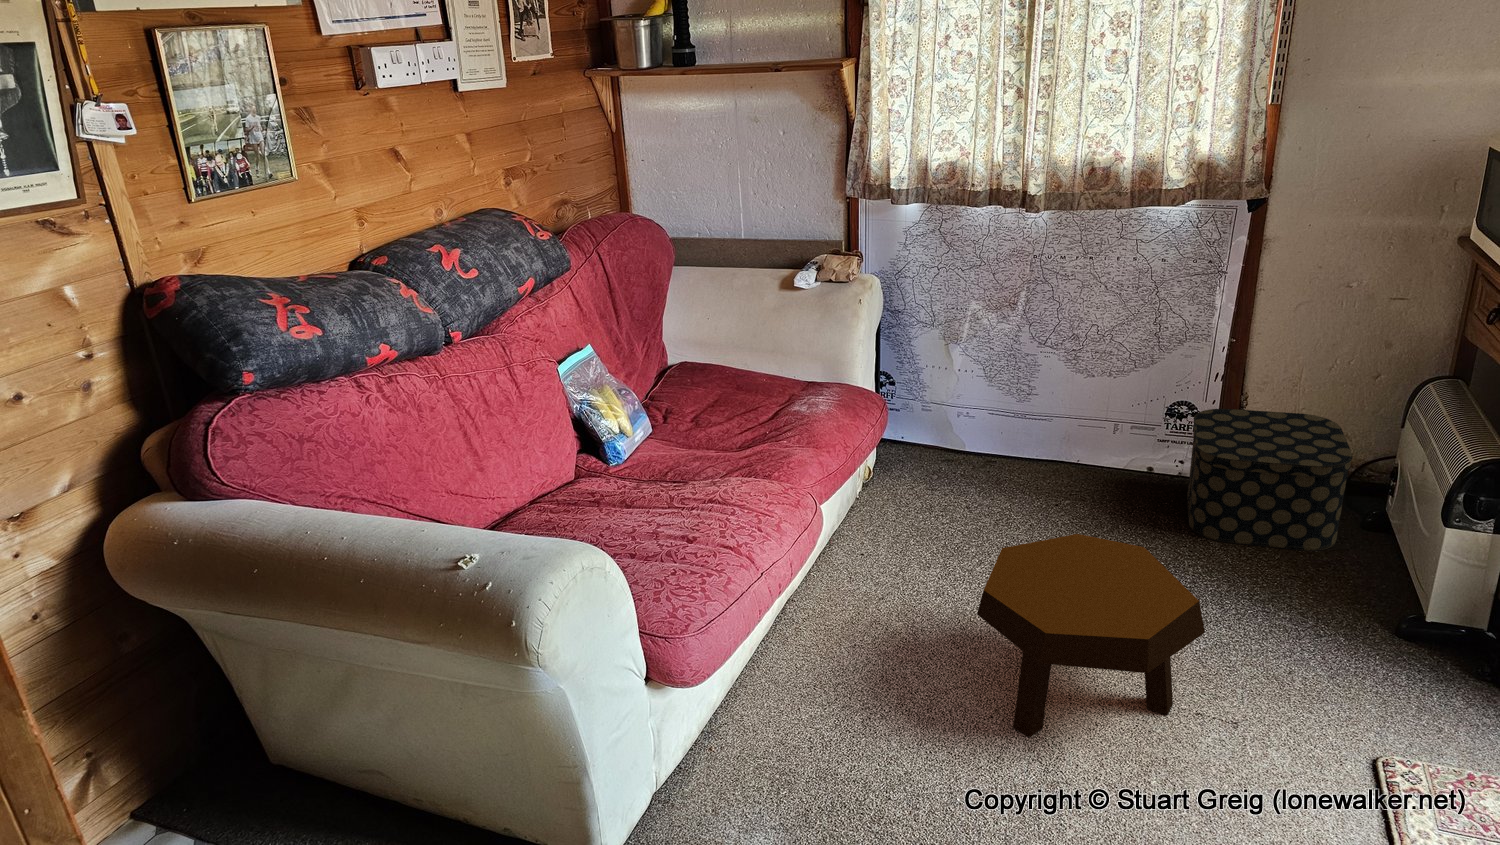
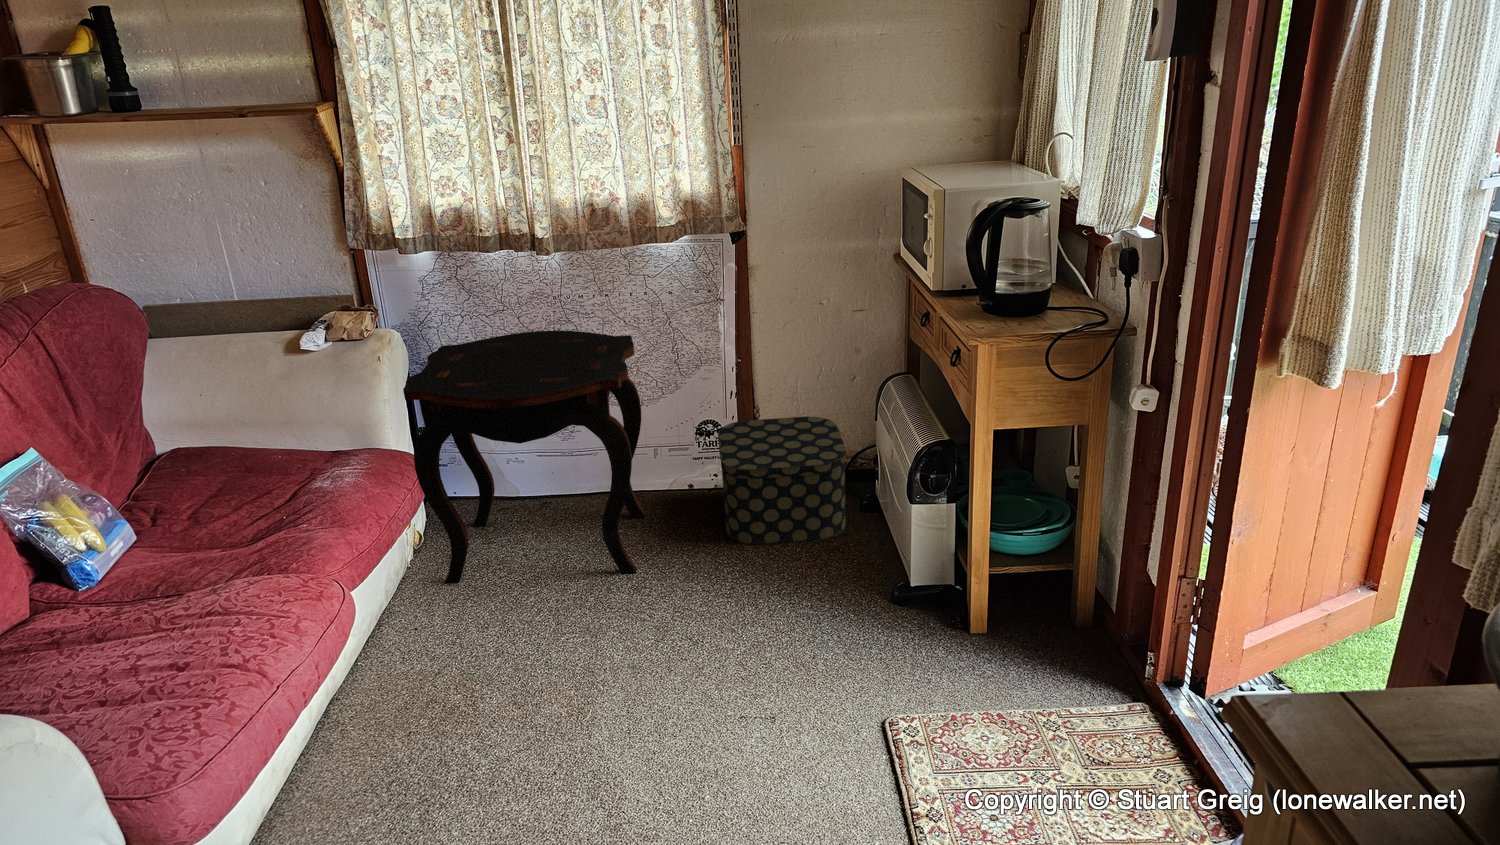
side table: none [884,290,1117,547] -> present [403,331,646,584]
footstool: present [977,534,1205,737] -> none [524,570,735,784]

